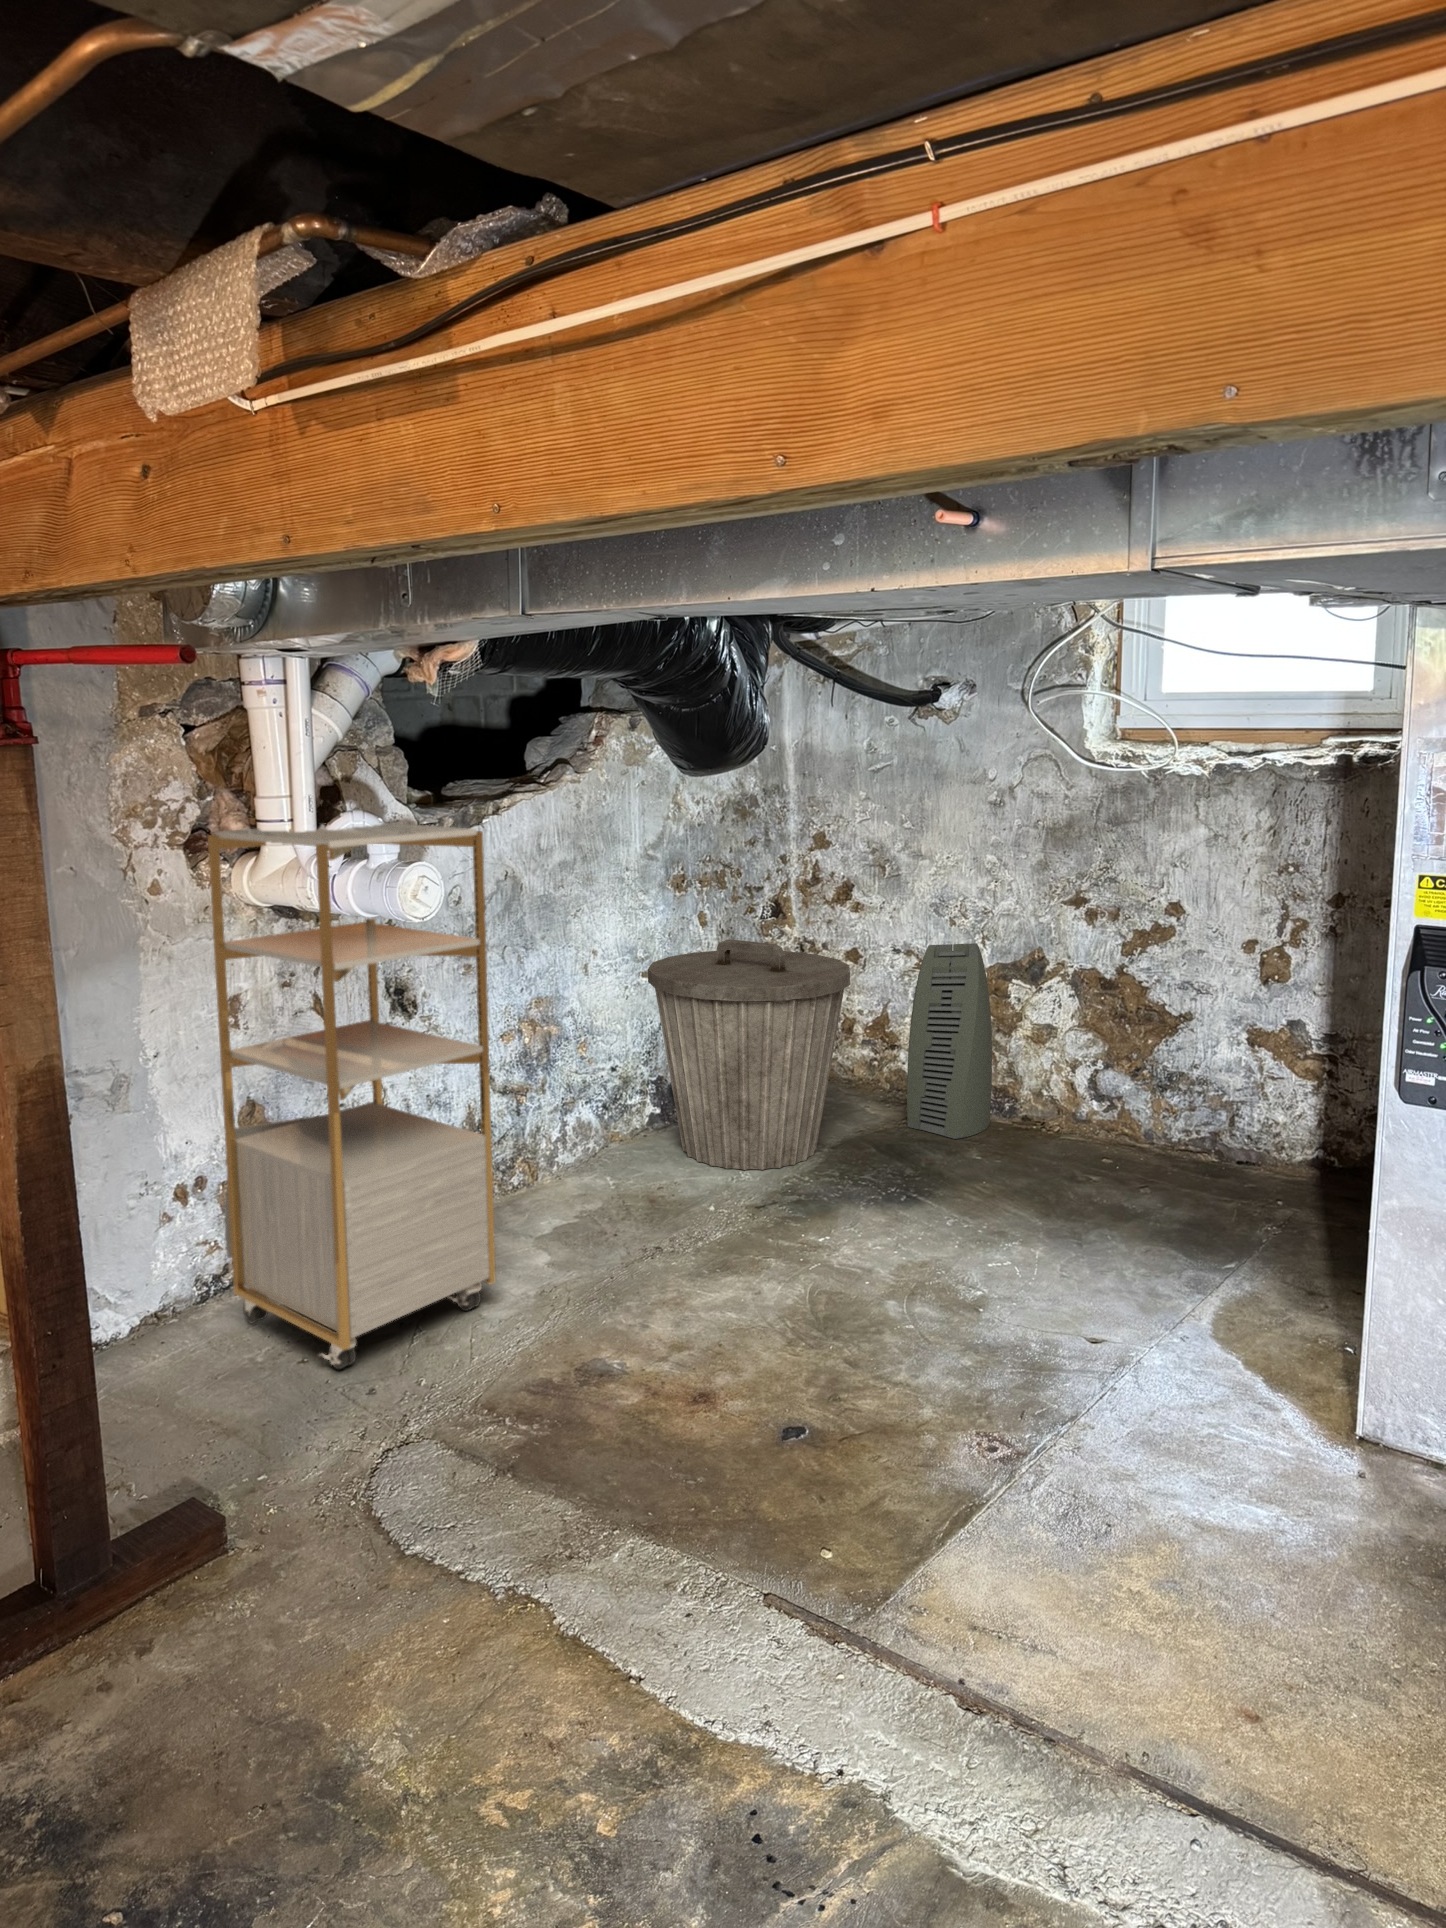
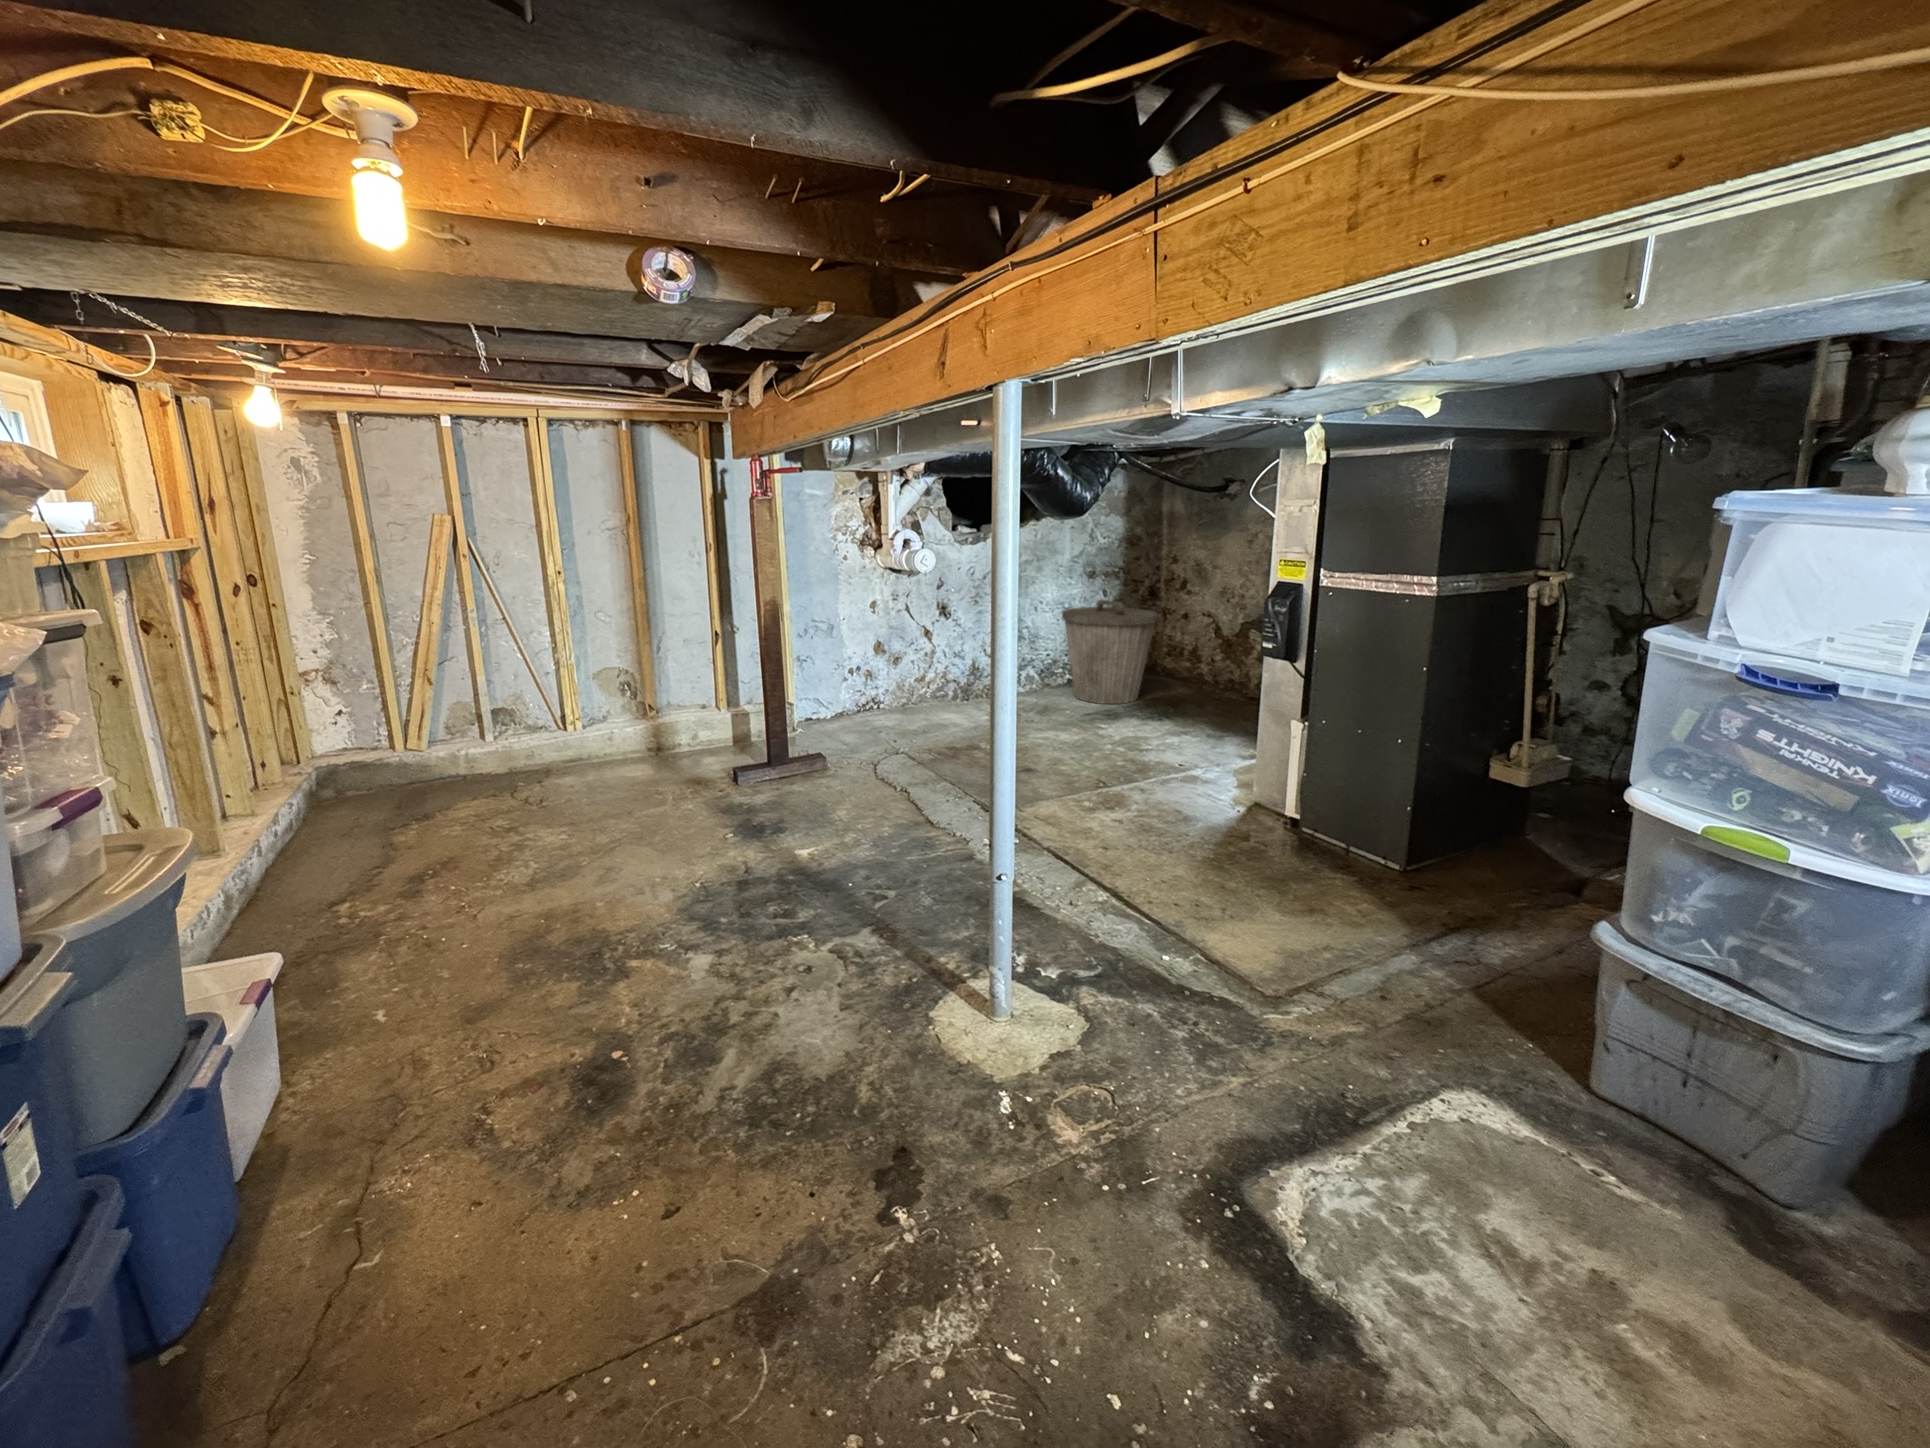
shelving unit: present [208,823,495,1369] -> none [864,537,959,733]
air purifier: present [907,943,992,1139] -> none [1191,609,1241,704]

